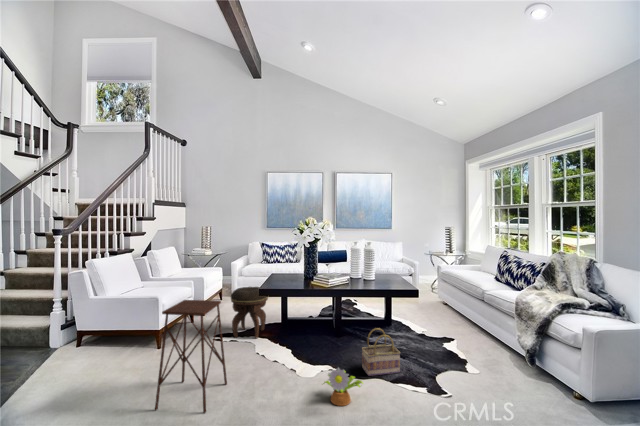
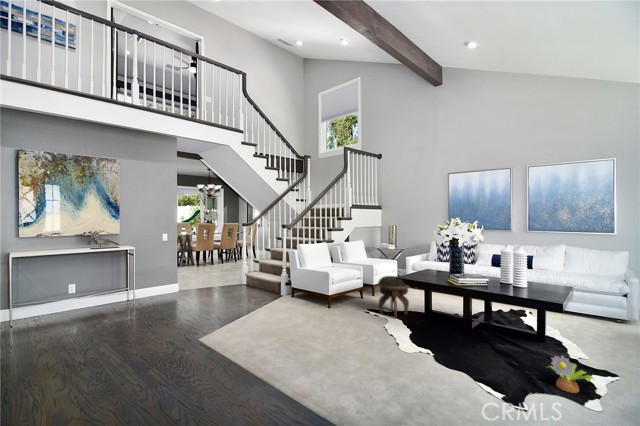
side table: present [155,300,227,413] -> none [304,274,350,347]
basket: present [362,328,400,376] -> none [457,328,496,377]
decorative plant: present [323,368,363,406] -> present [549,355,595,393]

